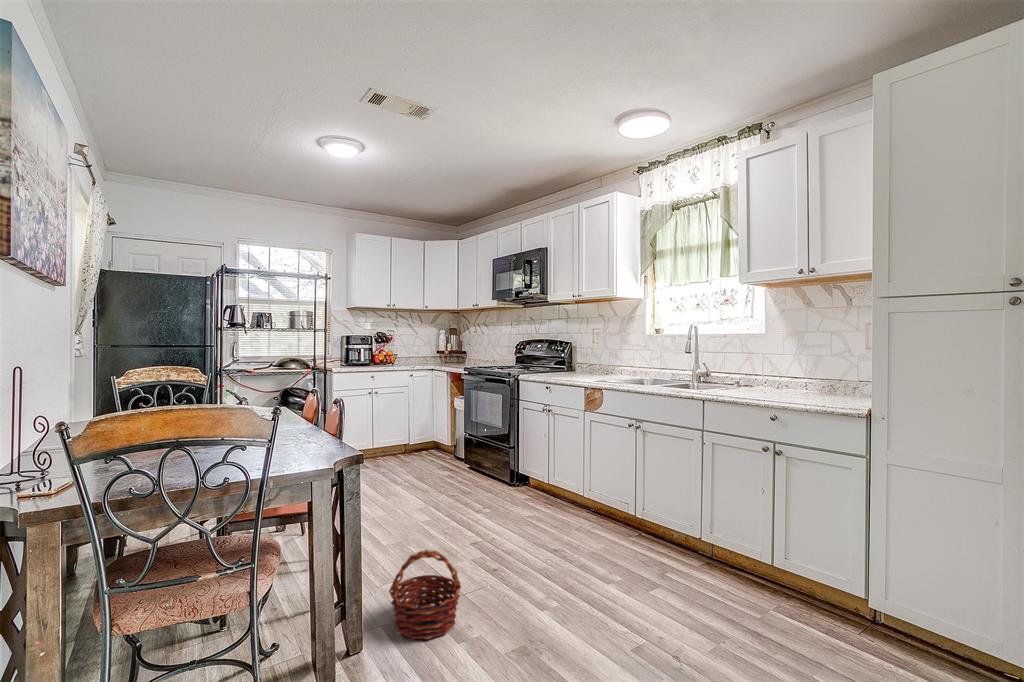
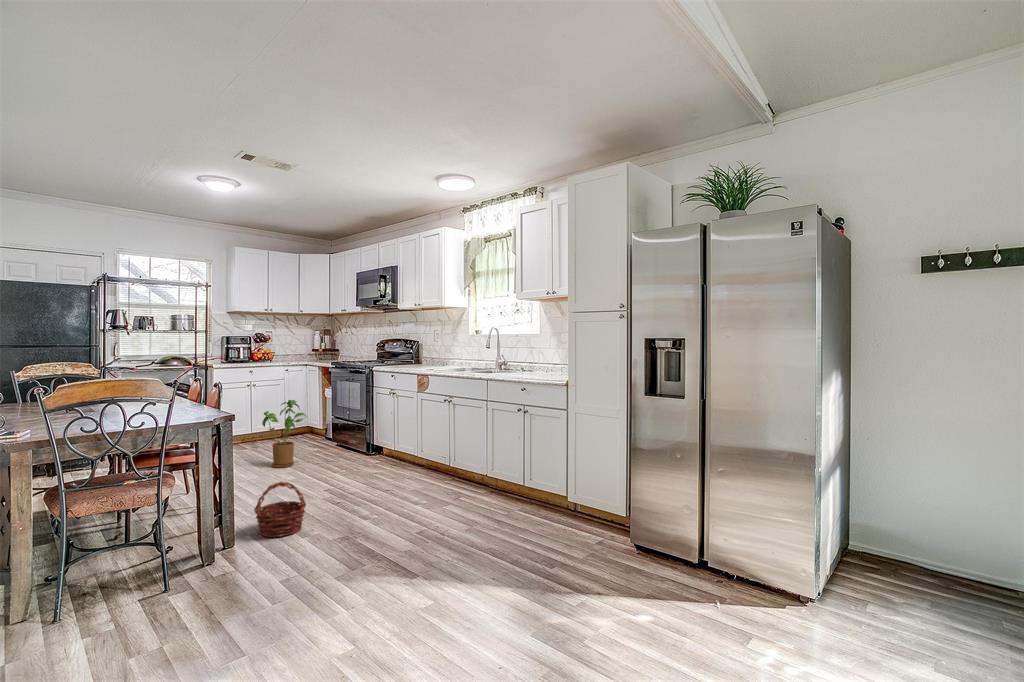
house plant: none [389,414,442,500] -> present [262,400,307,468]

